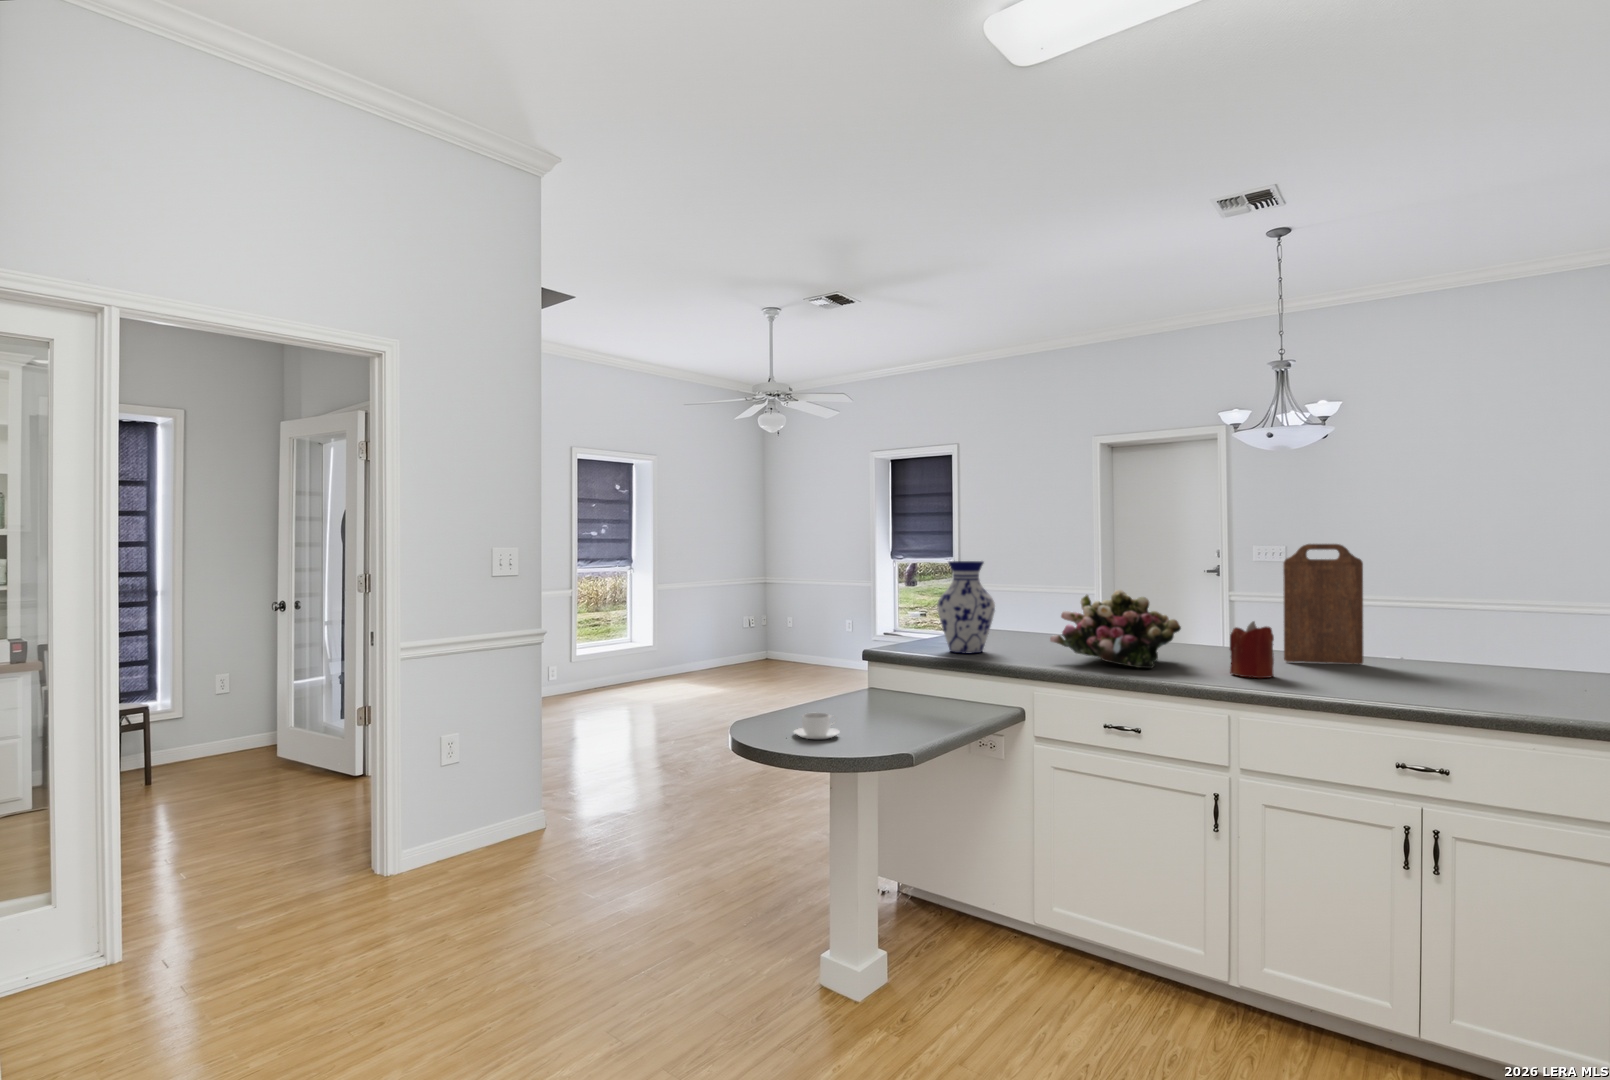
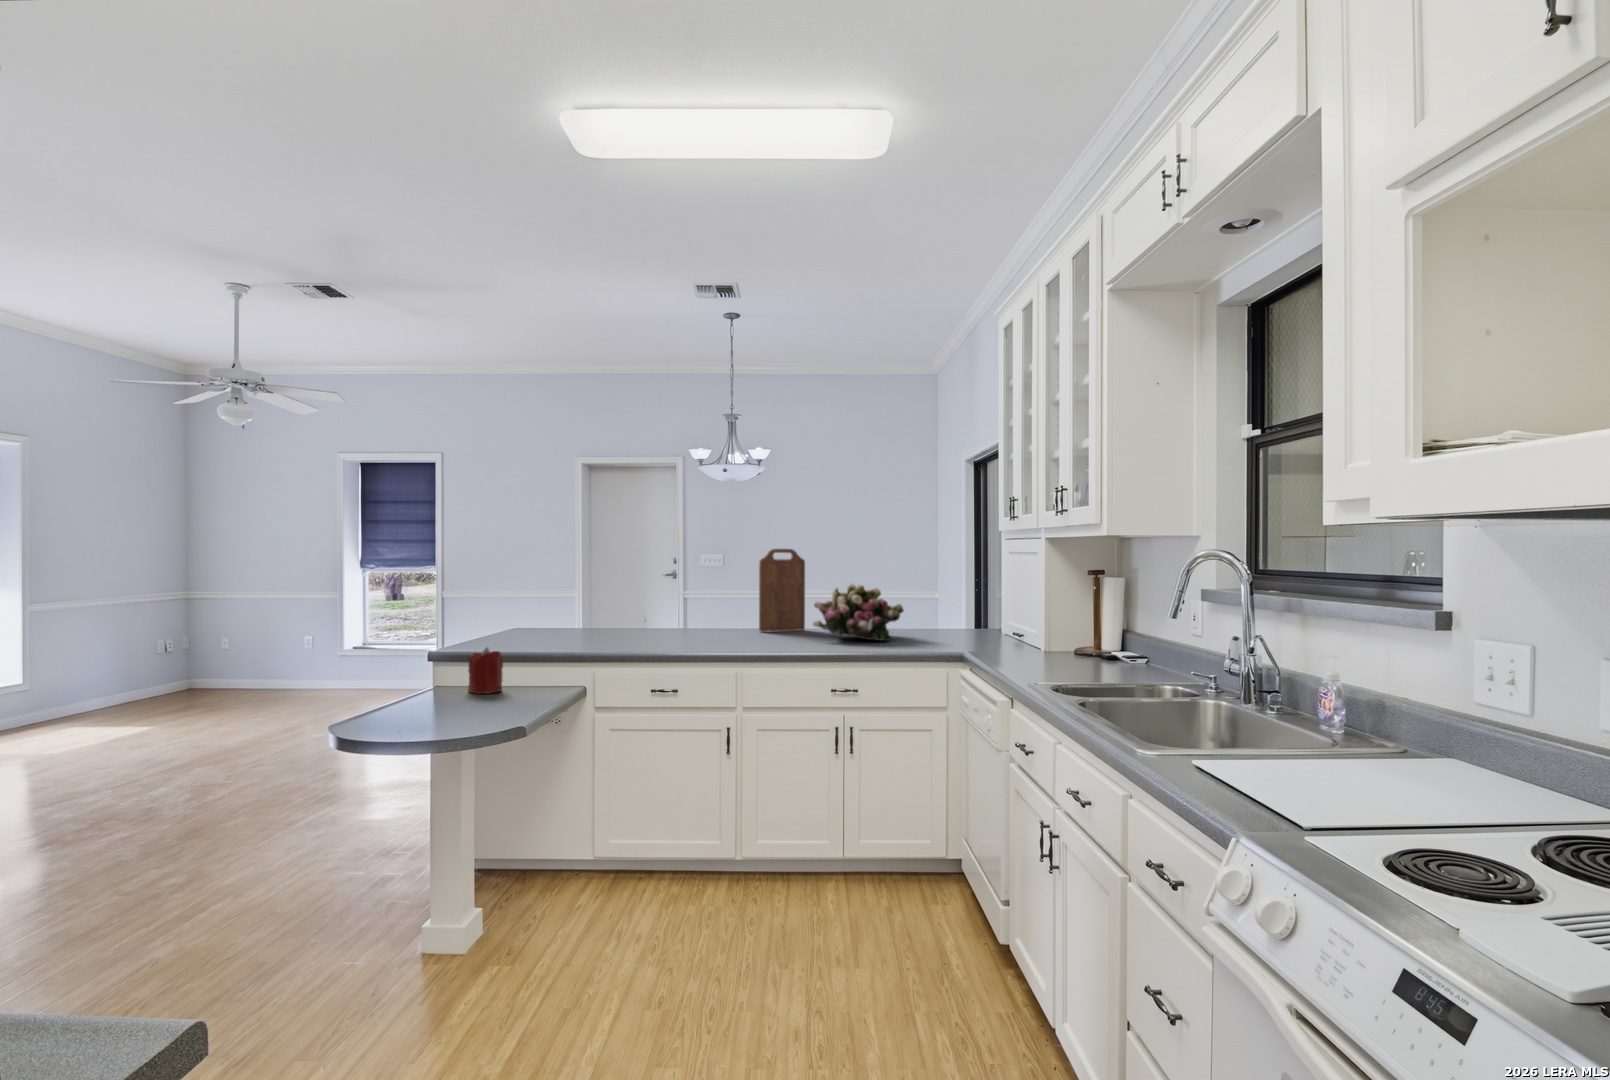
vase: present [937,561,995,654] -> none [498,562,550,642]
flower arrangement: present [1050,590,1181,668] -> present [813,583,904,641]
candle: present [1230,621,1274,678] -> present [468,648,503,694]
coffee cup: present [794,713,840,739] -> none [398,697,445,721]

